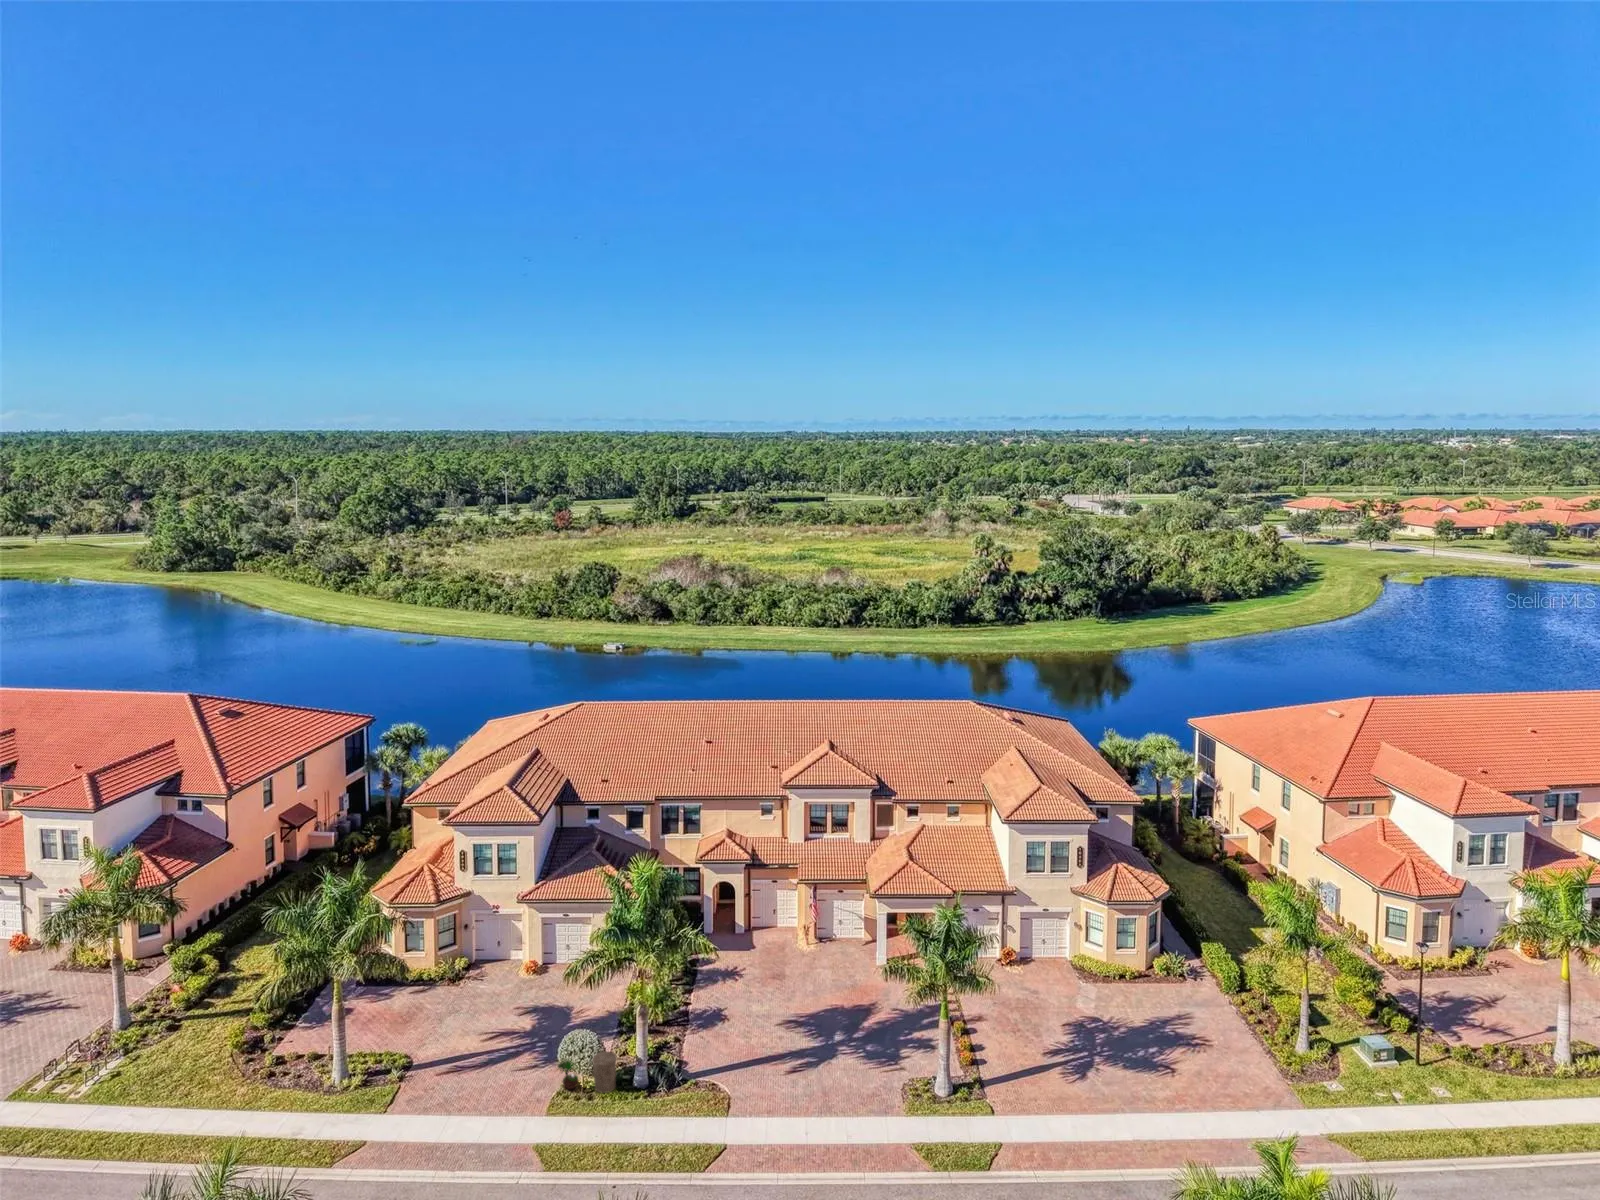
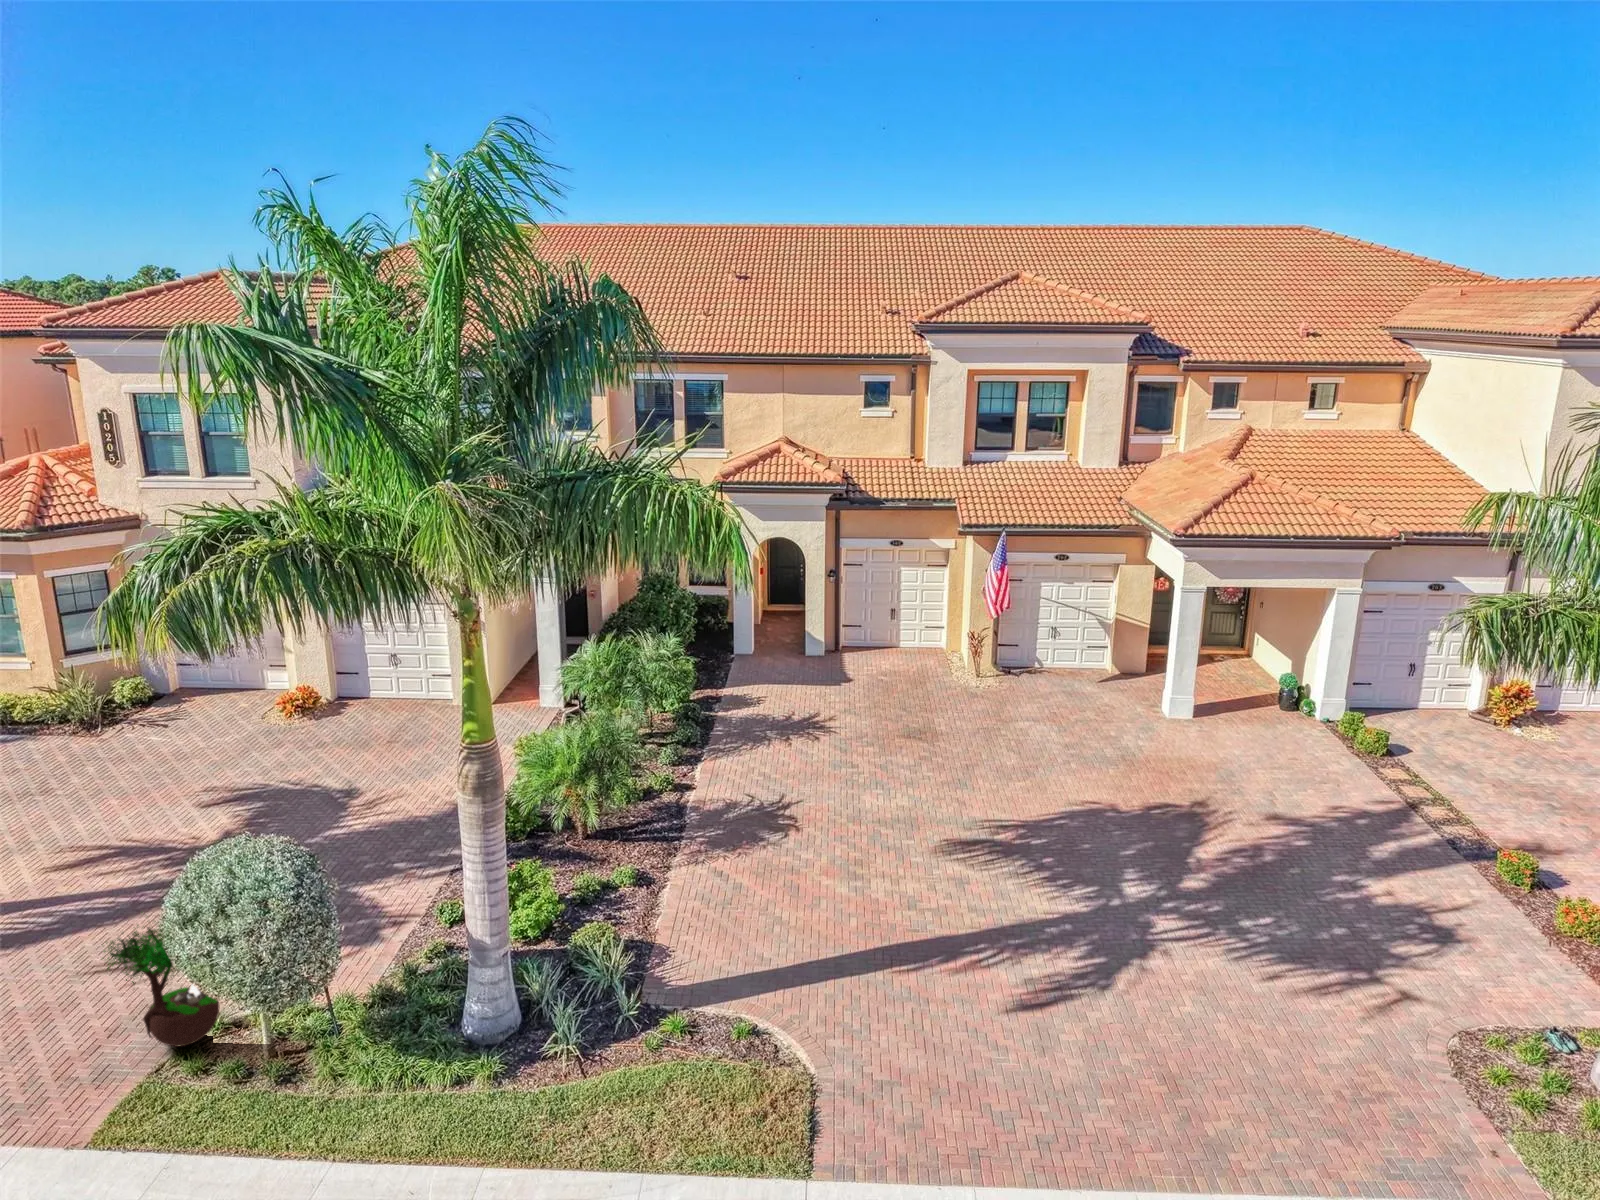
trash can: present [592,1052,617,1093] -> none [258,901,371,1066]

